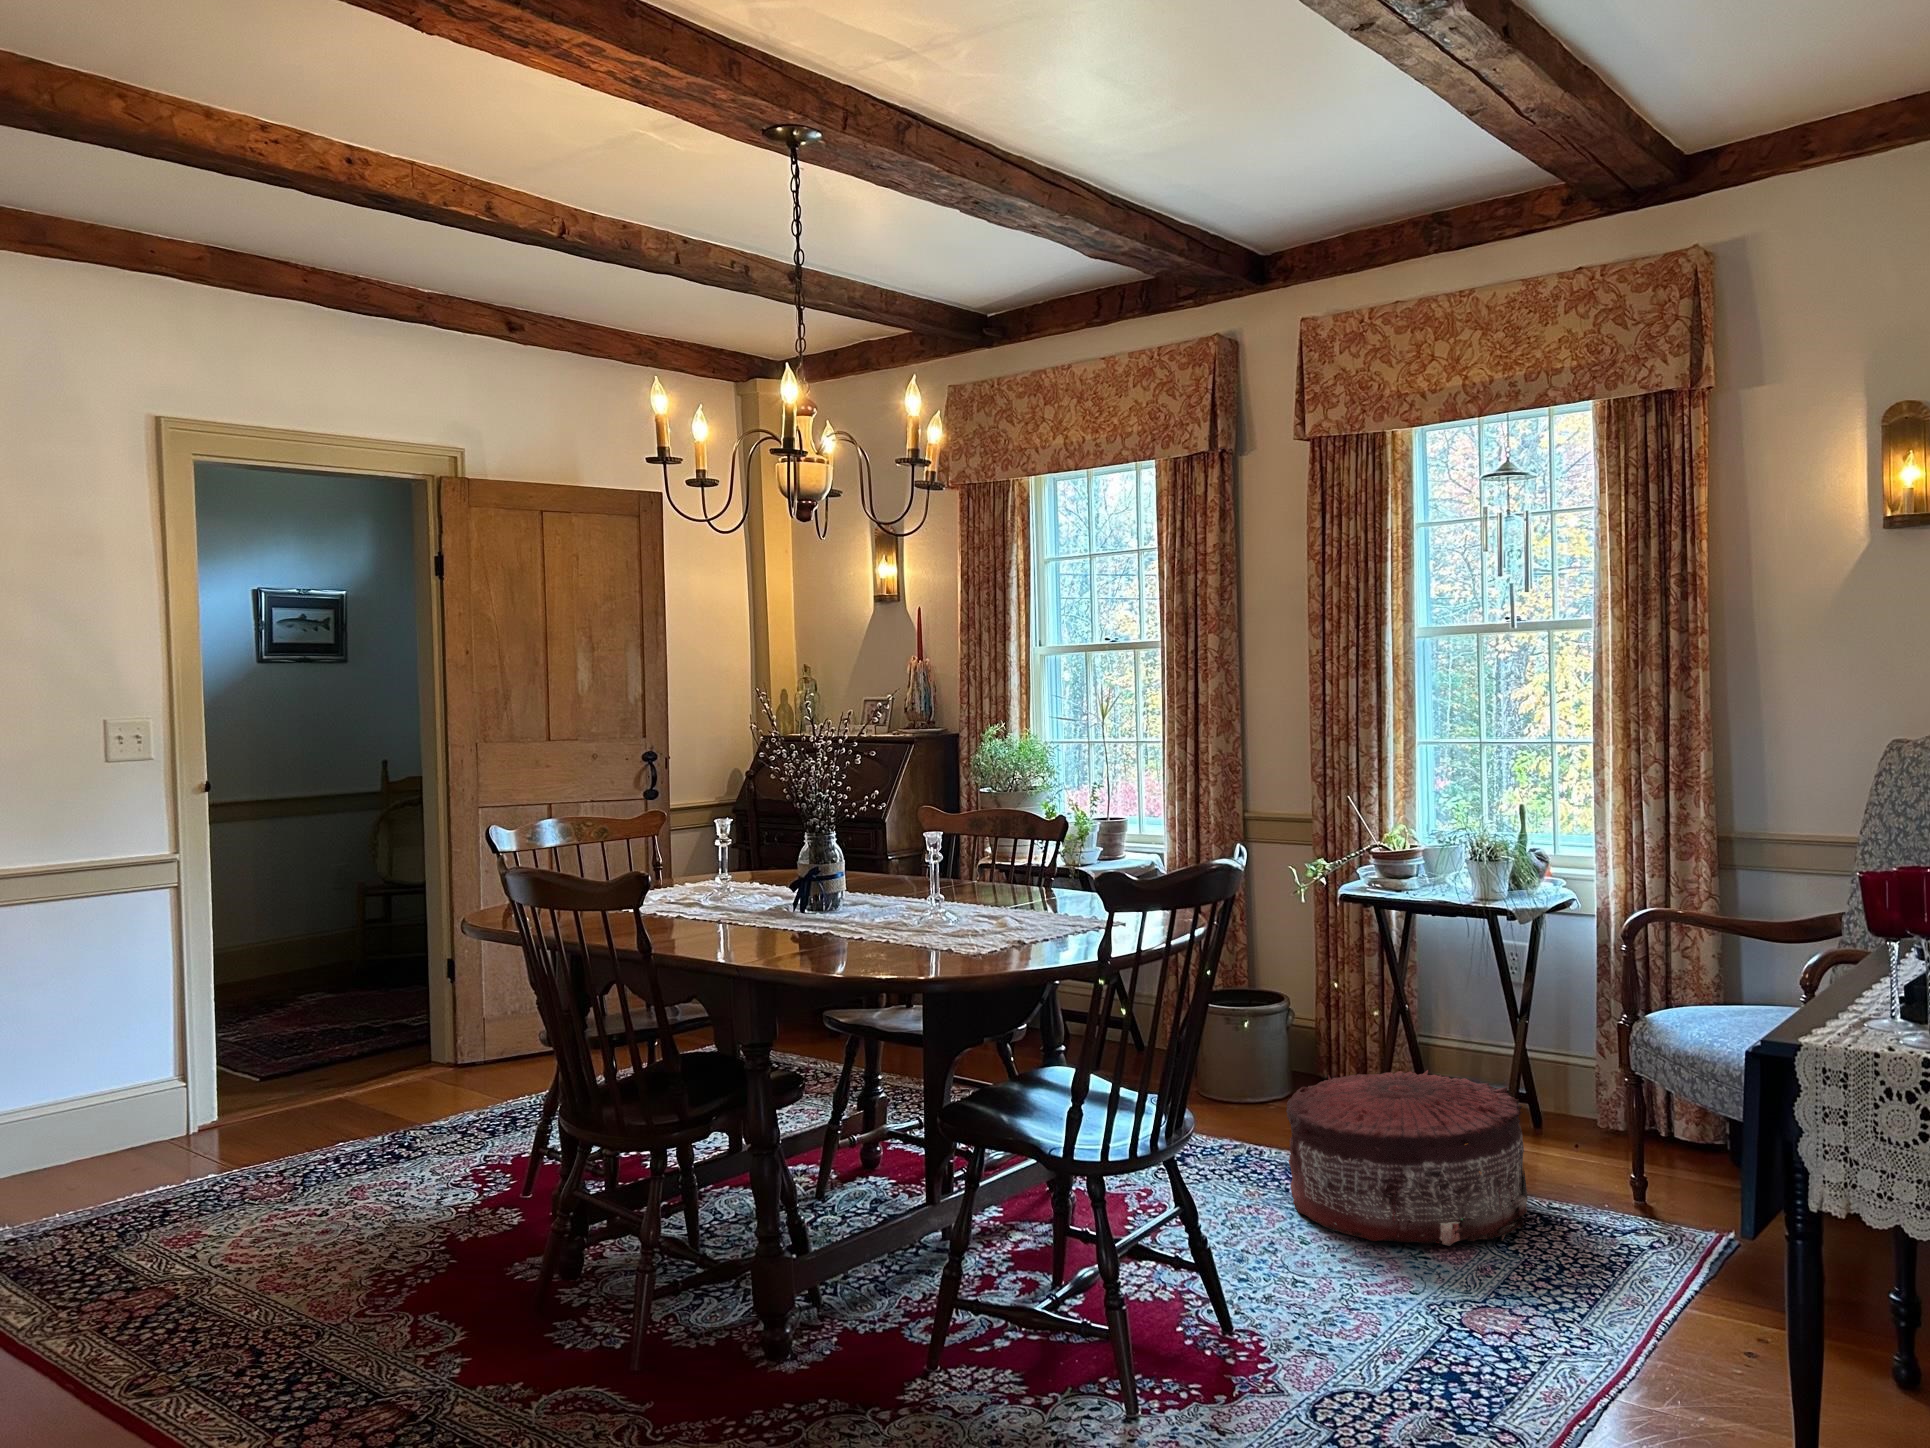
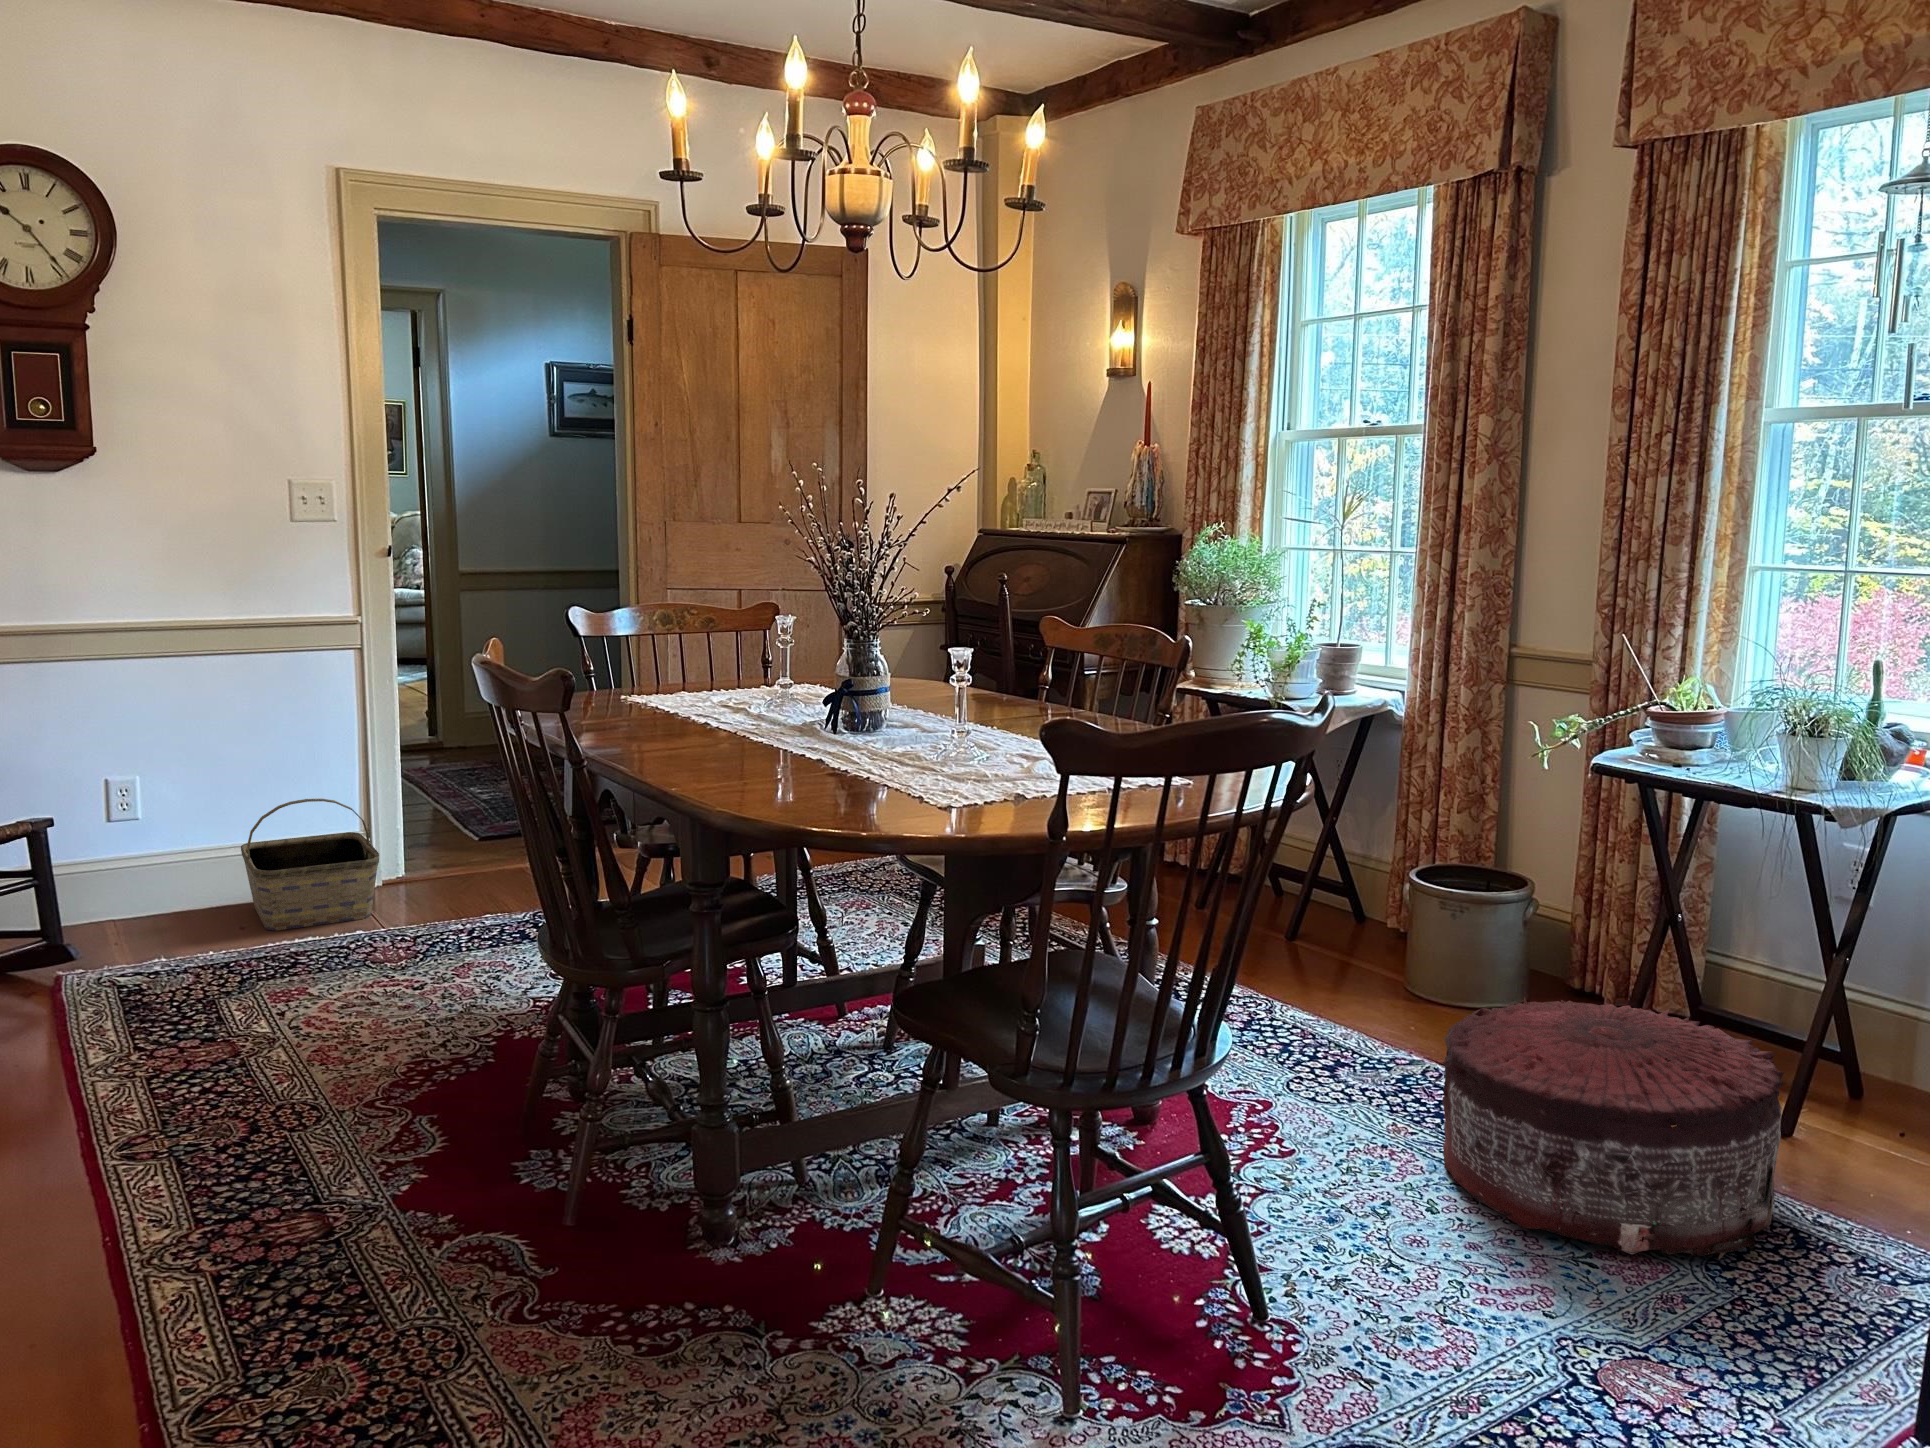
basket: none [58,1039,228,1182] -> present [241,799,379,931]

